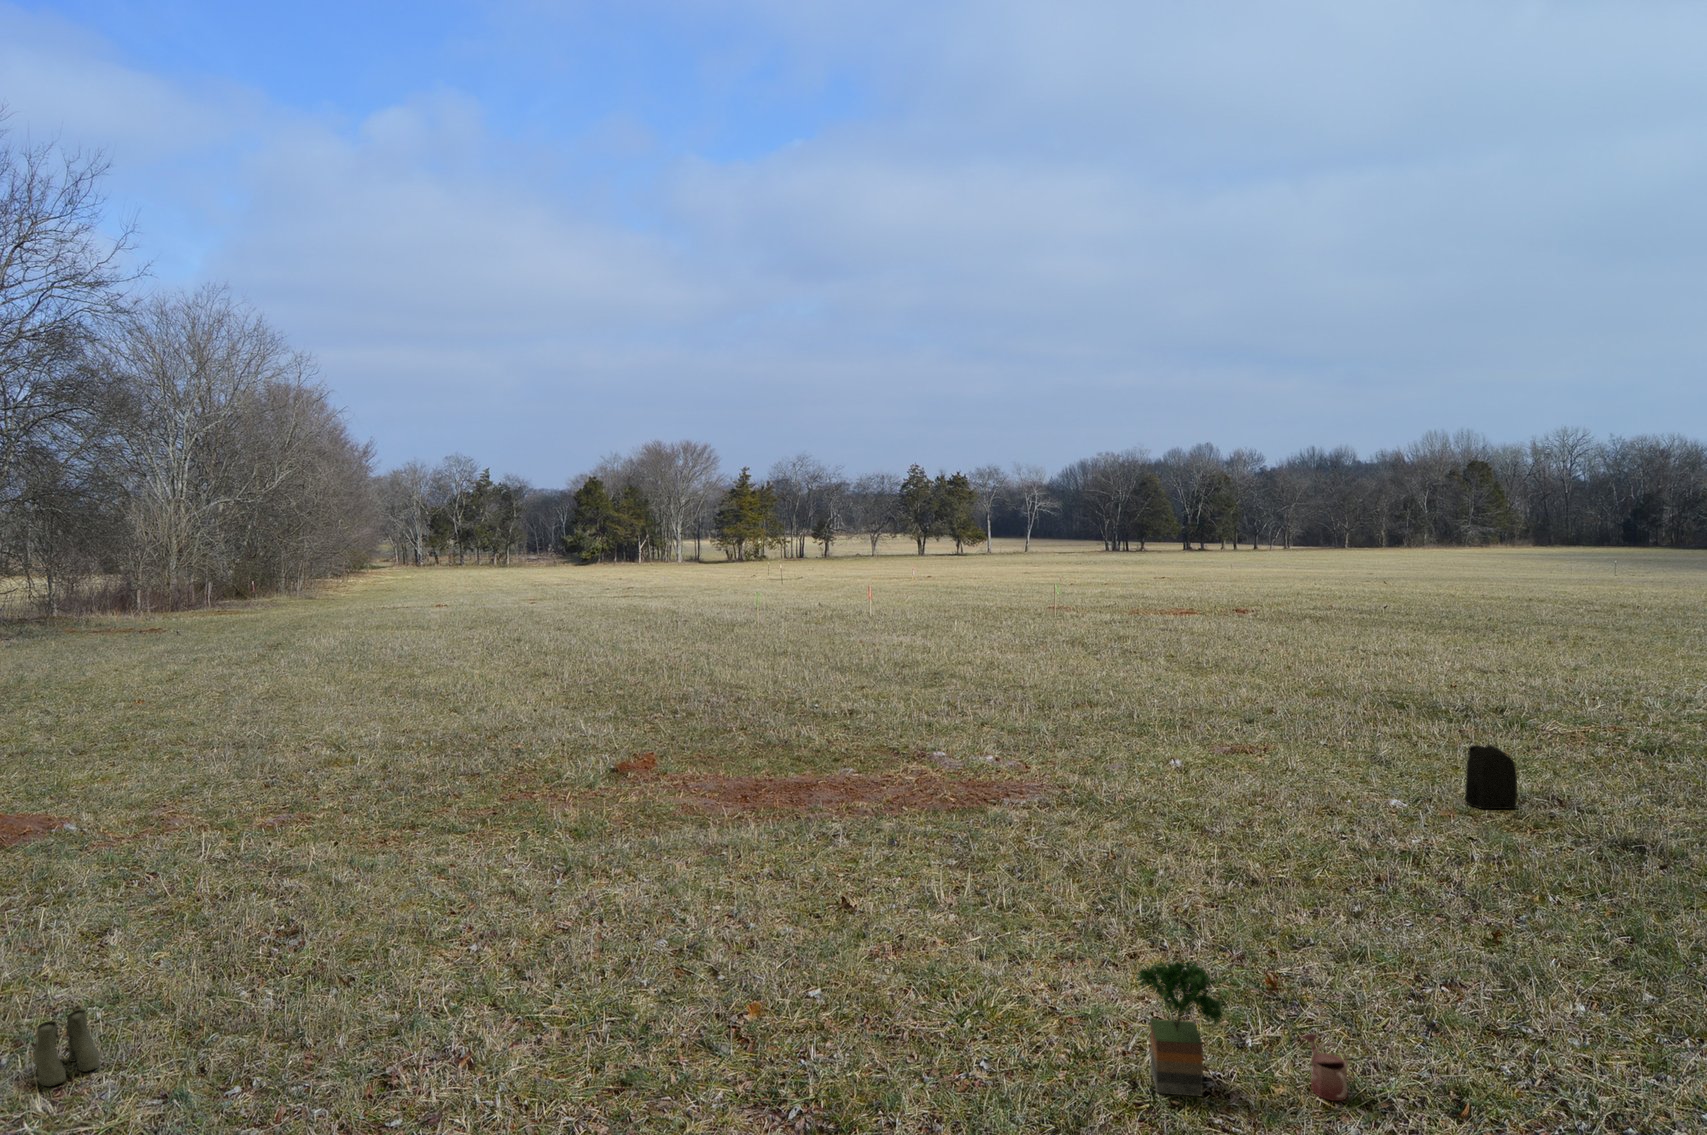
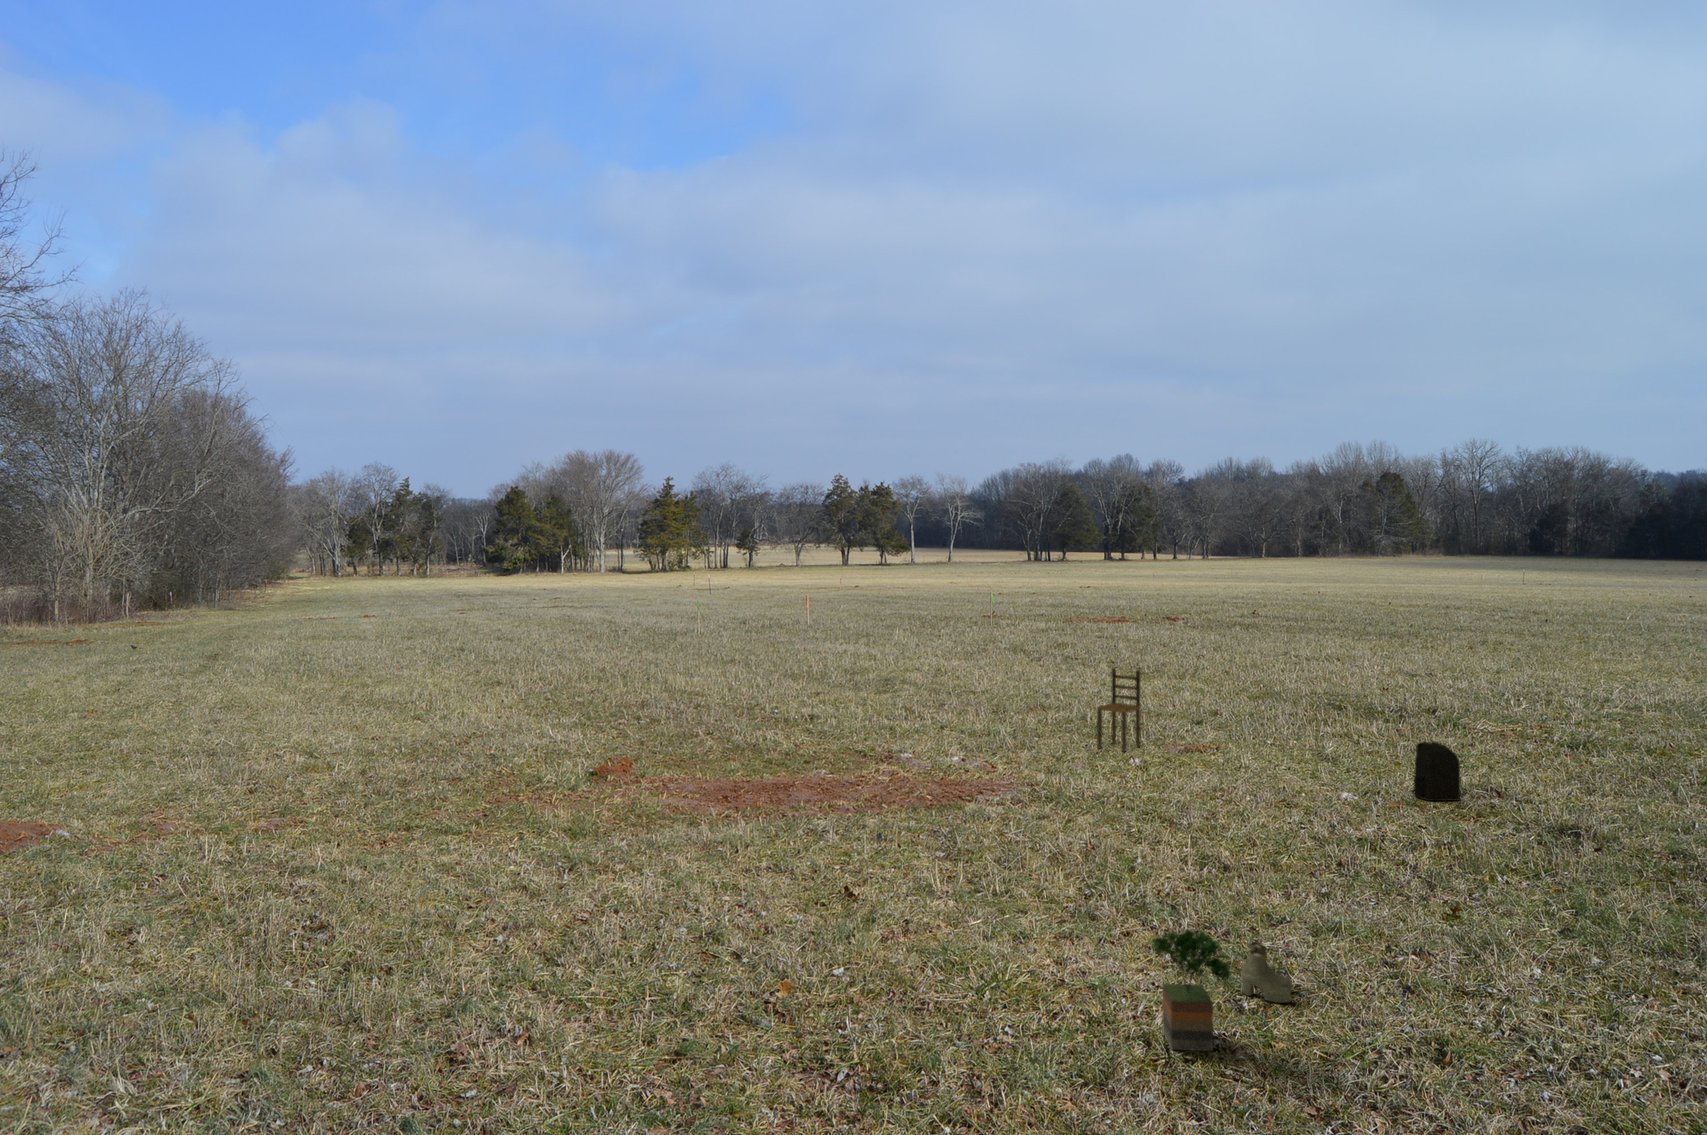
chair: none [1130,664,1176,752] -> present [1097,668,1140,752]
boots: present [33,1010,100,1087] -> present [1241,942,1293,1003]
watering can: present [1303,1034,1348,1101] -> none [1298,993,1342,1052]

